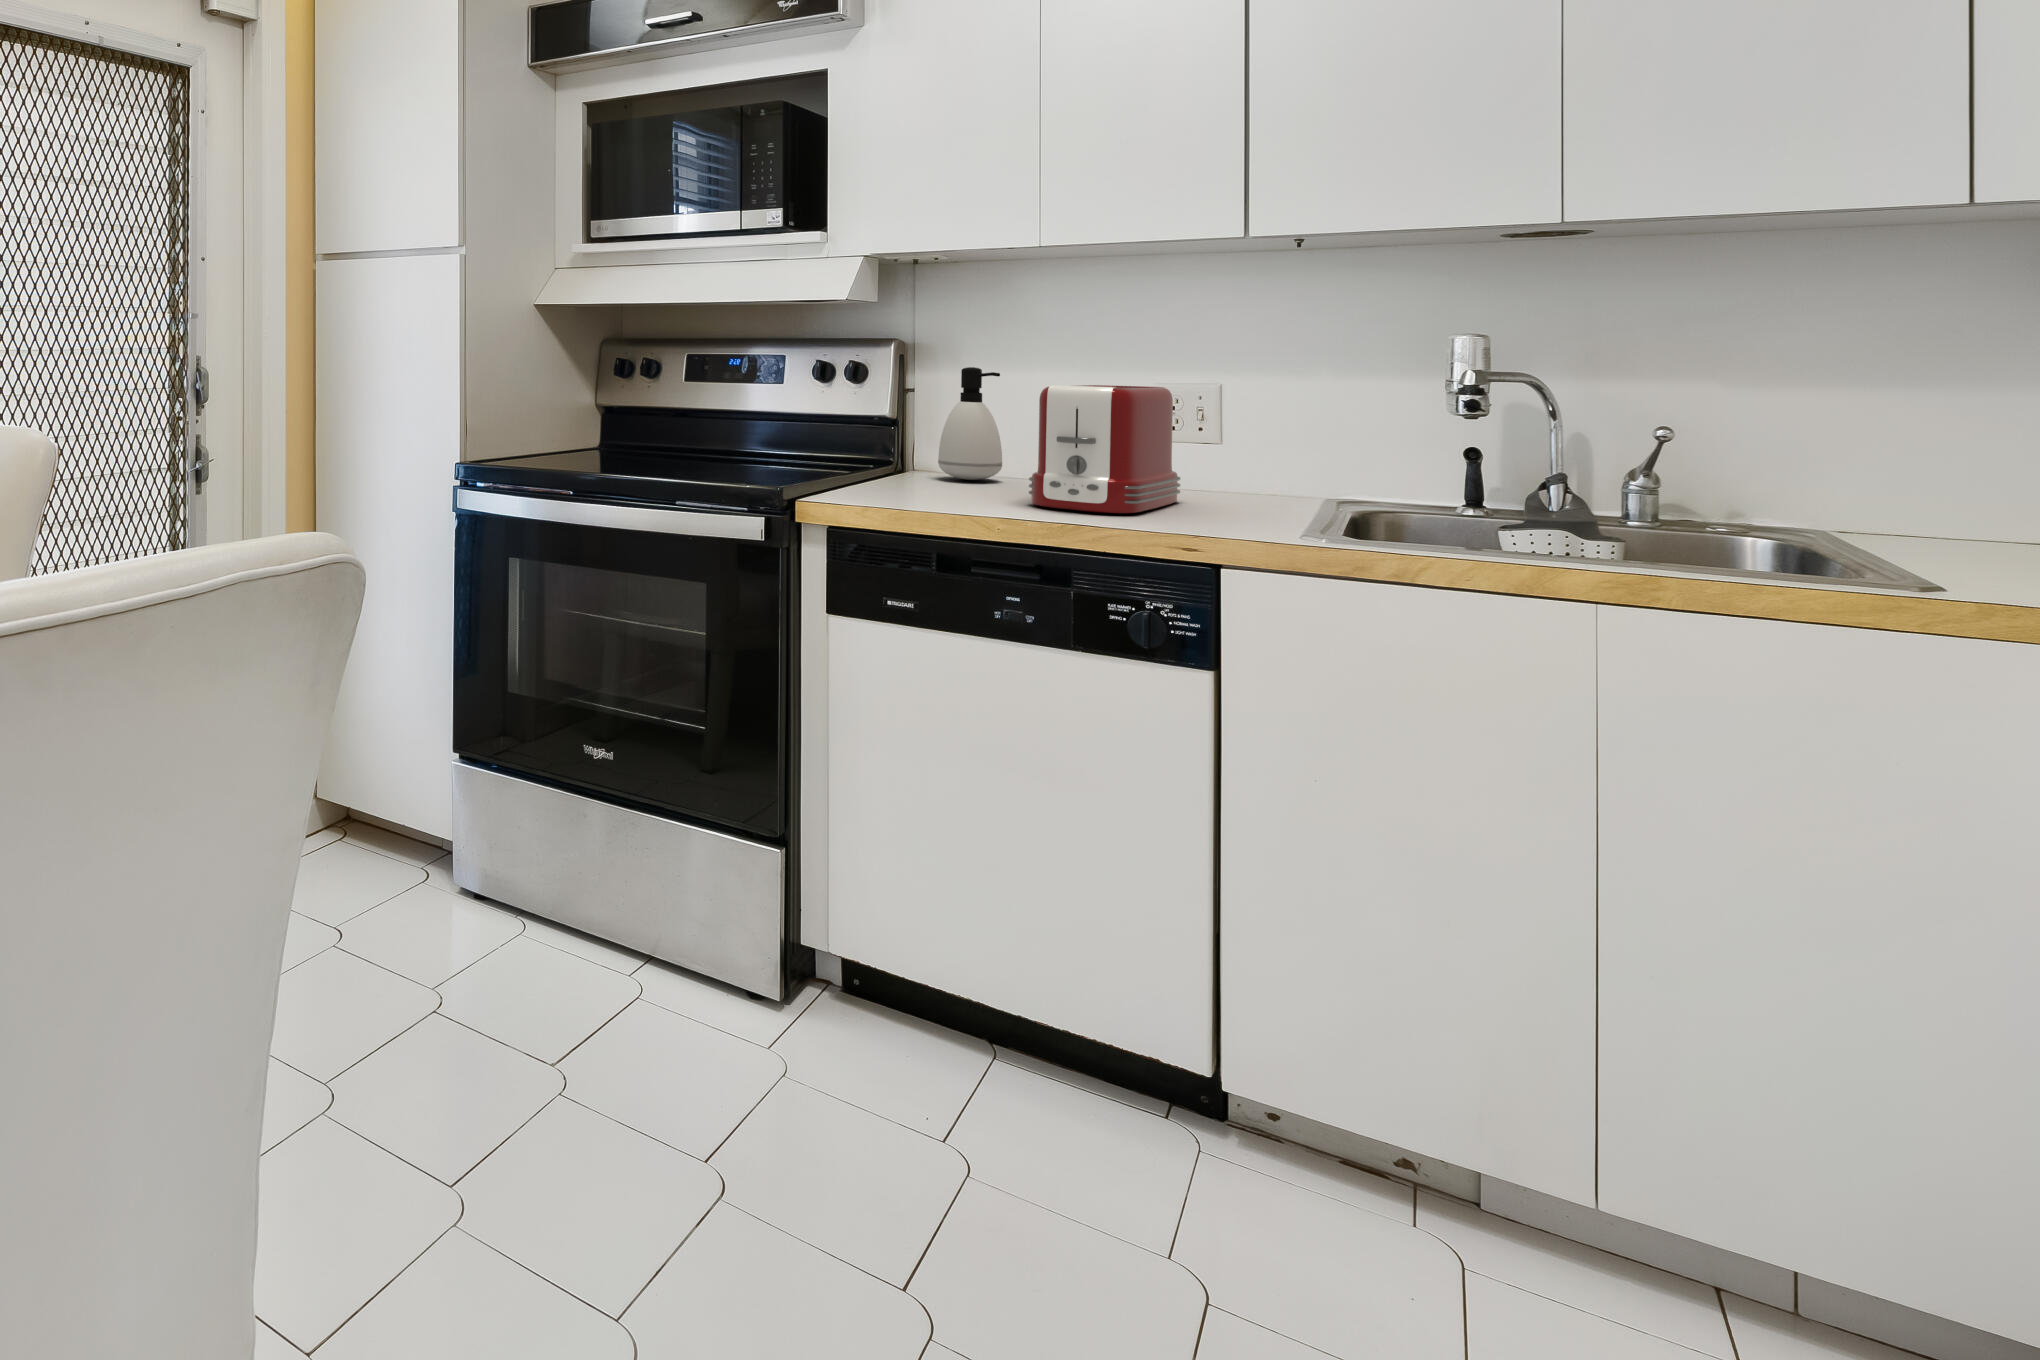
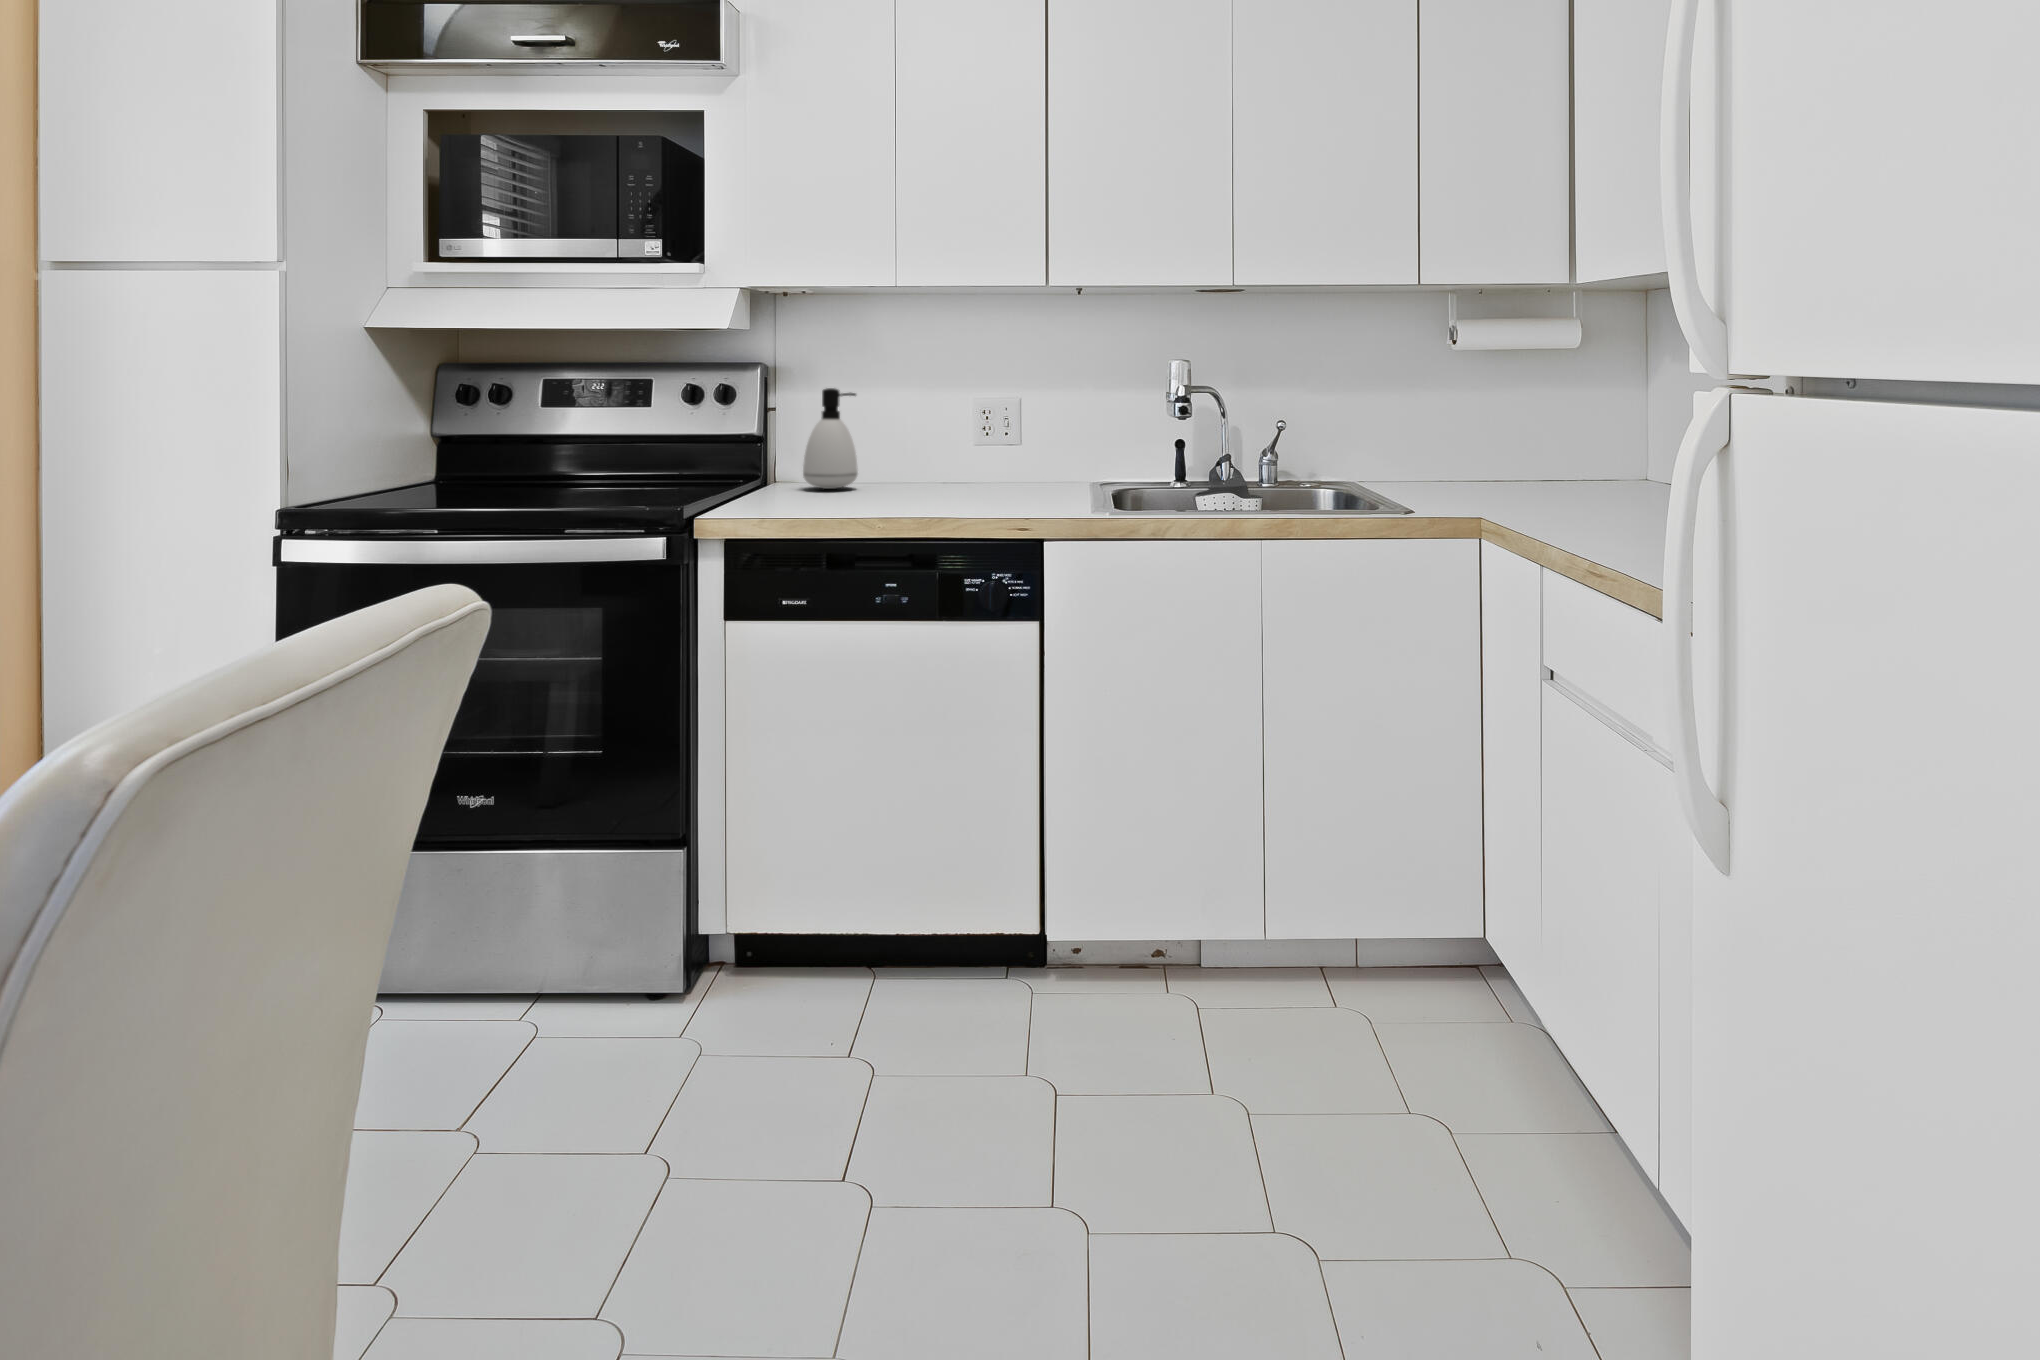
toaster: present [1029,385,1181,513] -> none [897,403,1002,508]

